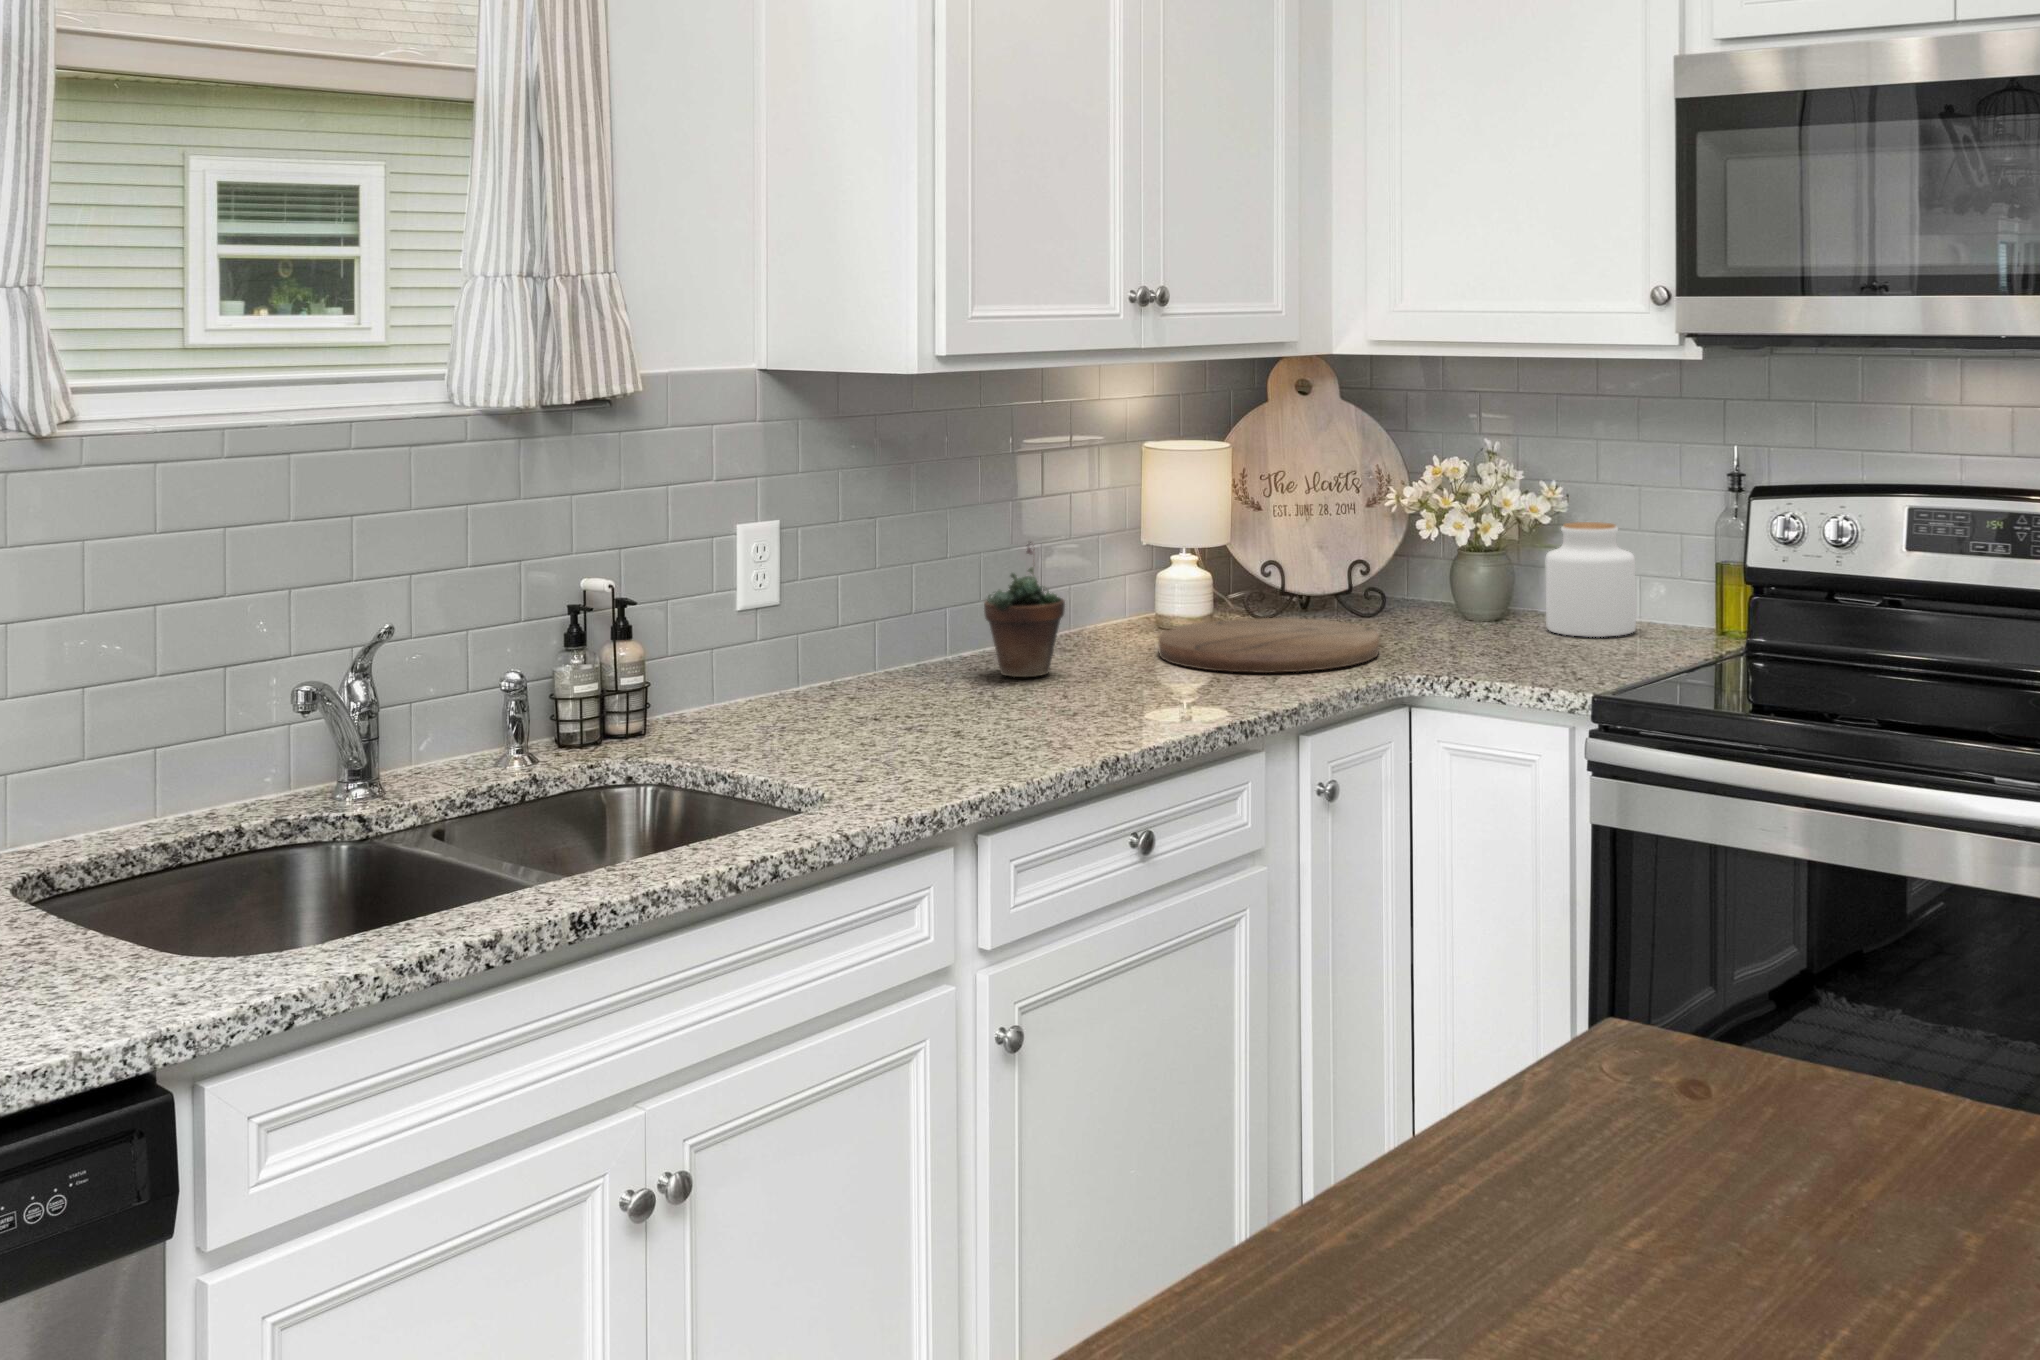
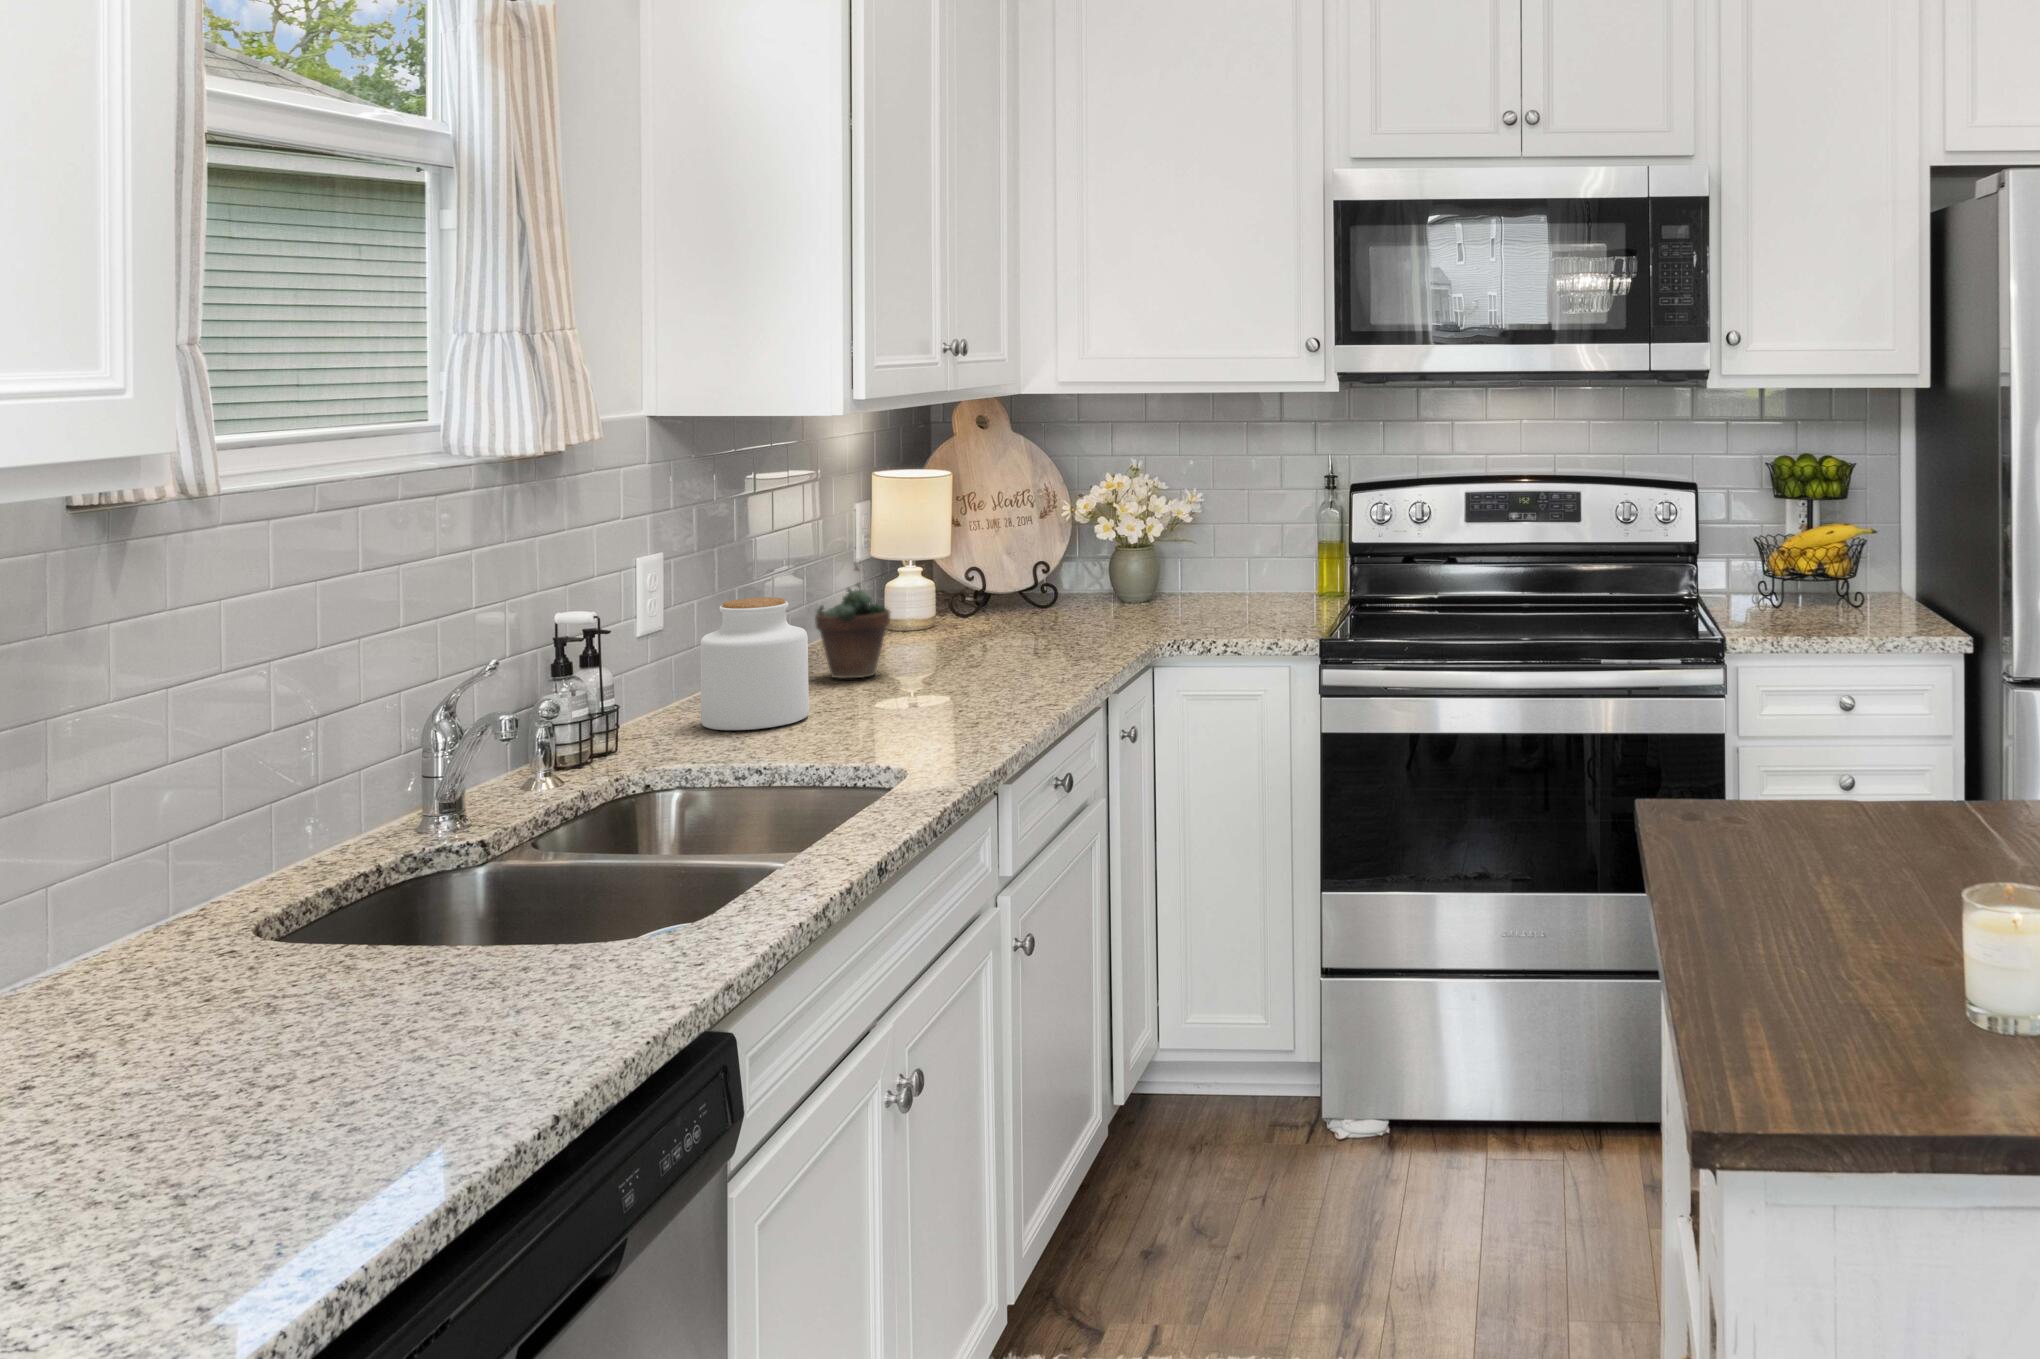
jar: present [1545,522,1636,637] -> present [700,597,809,730]
cutting board: present [1158,618,1379,673] -> none [930,612,1120,656]

